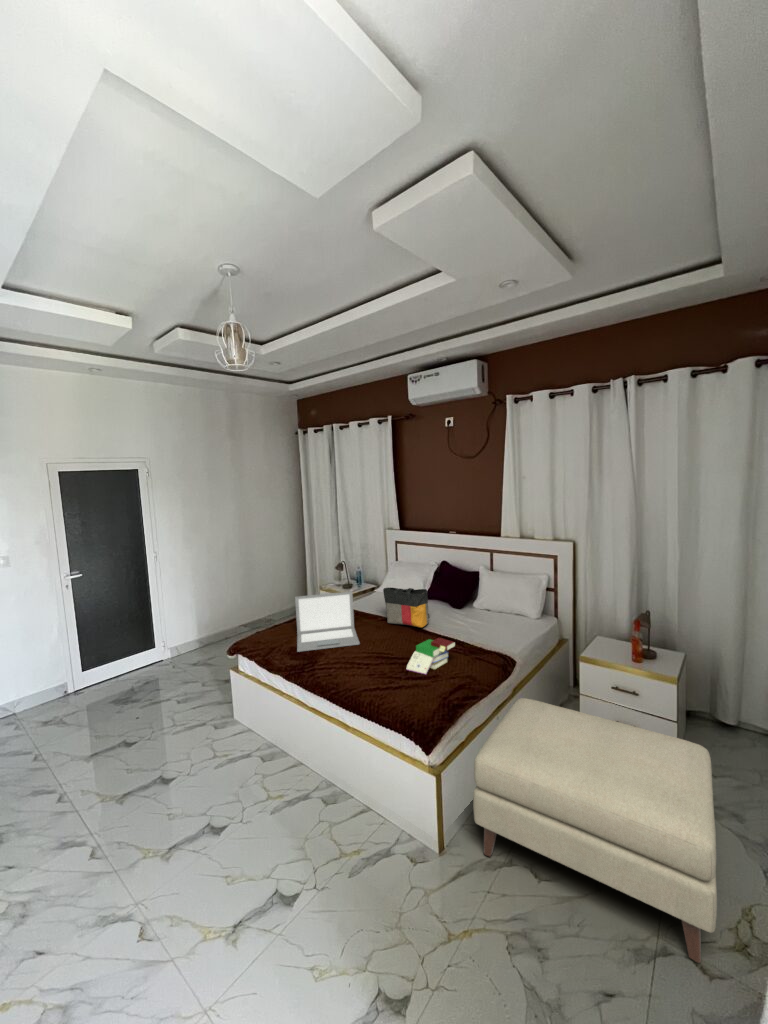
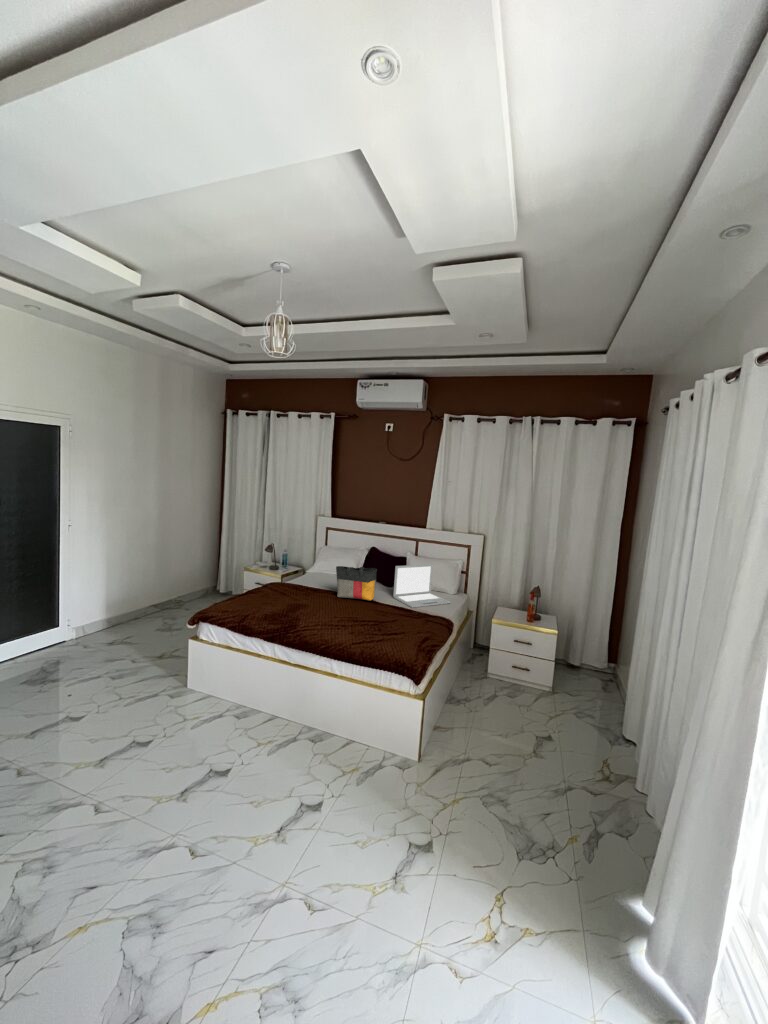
laptop: present [295,591,360,652] -> present [393,564,450,608]
book: present [406,638,455,675] -> none [378,605,415,633]
ottoman: present [473,698,717,963] -> none [445,648,605,791]

